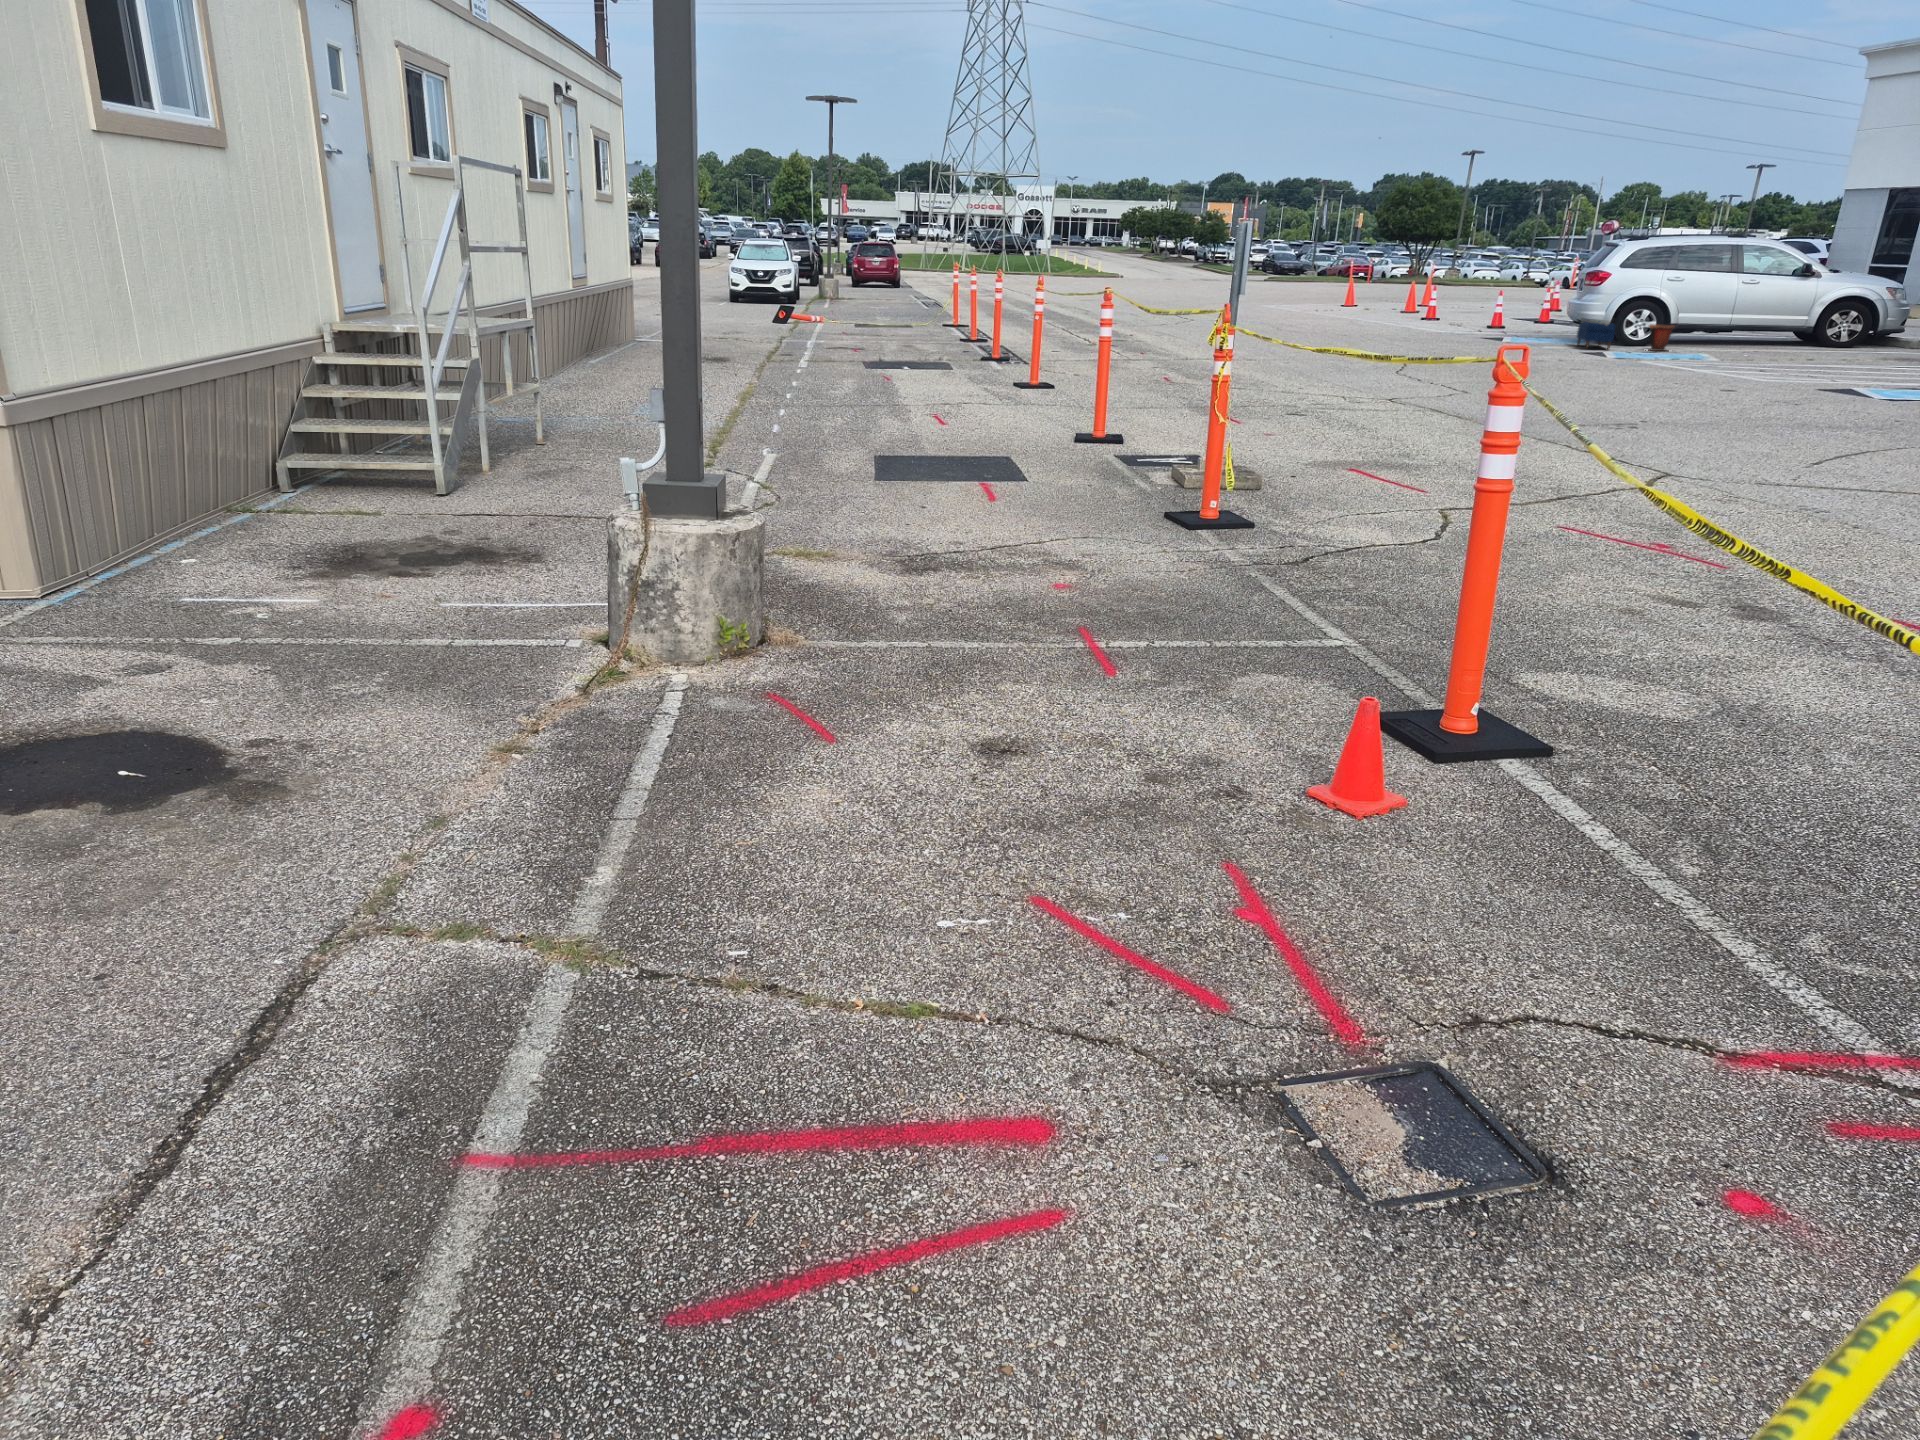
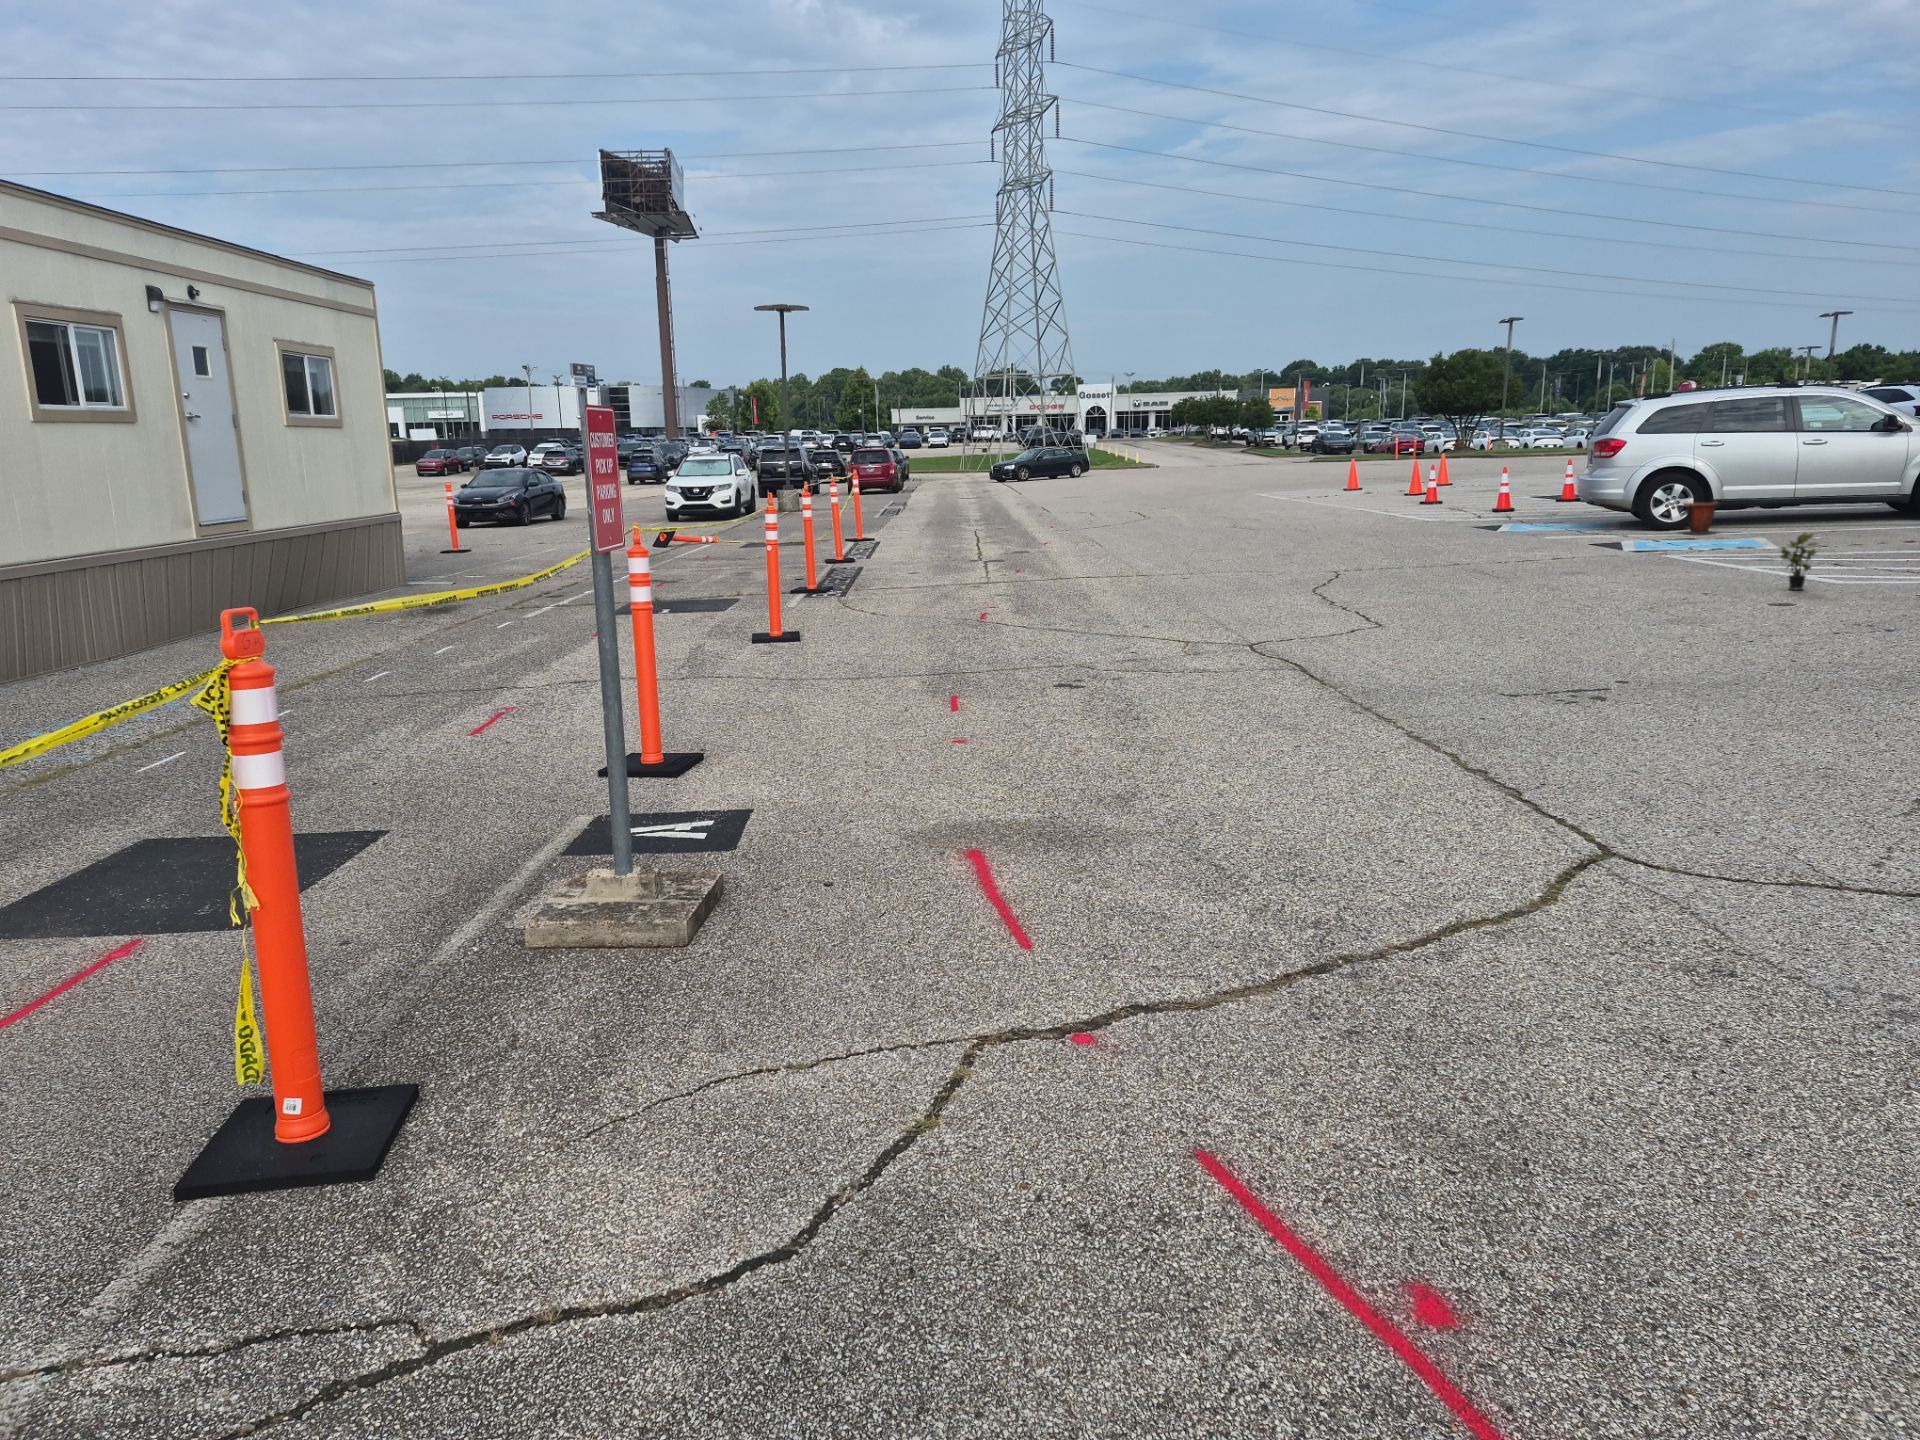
bench: present [1577,321,1615,349] -> none [1595,500,1639,536]
potted plant: none [1739,346,1767,389] -> present [1781,533,1817,590]

